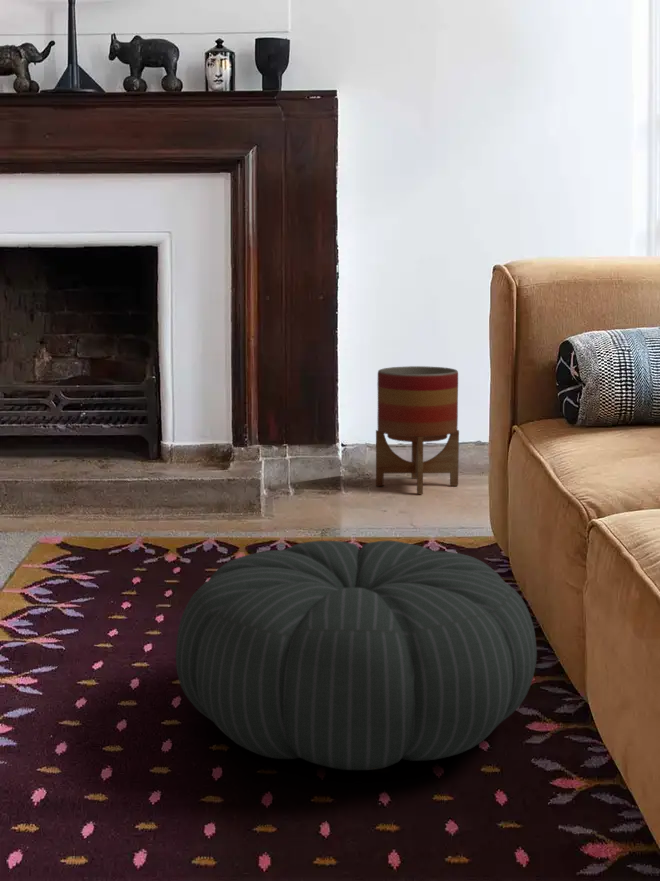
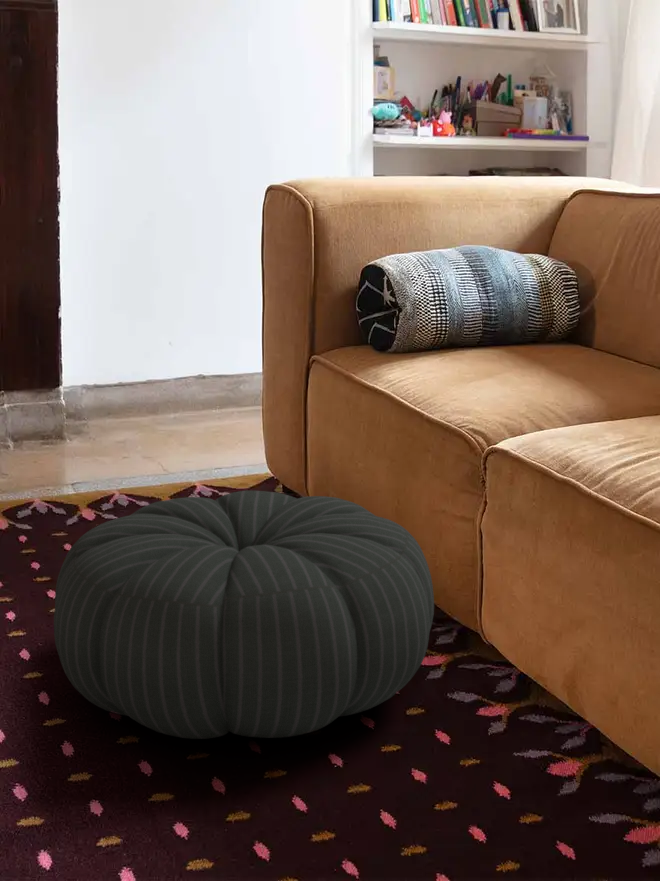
planter: present [376,366,459,494] -> none [96,295,191,435]

